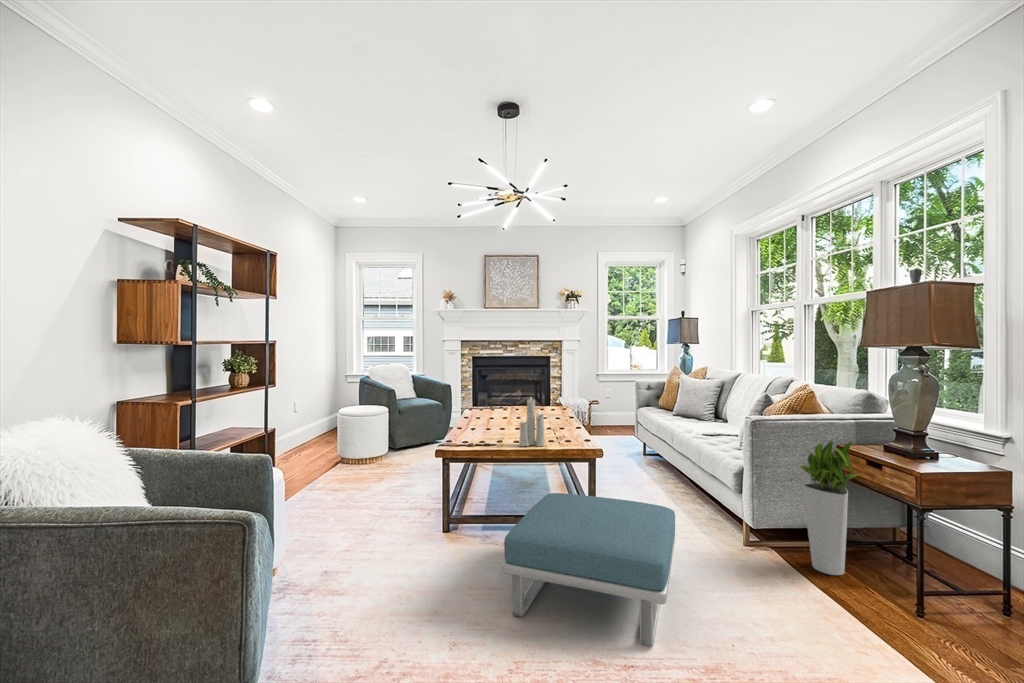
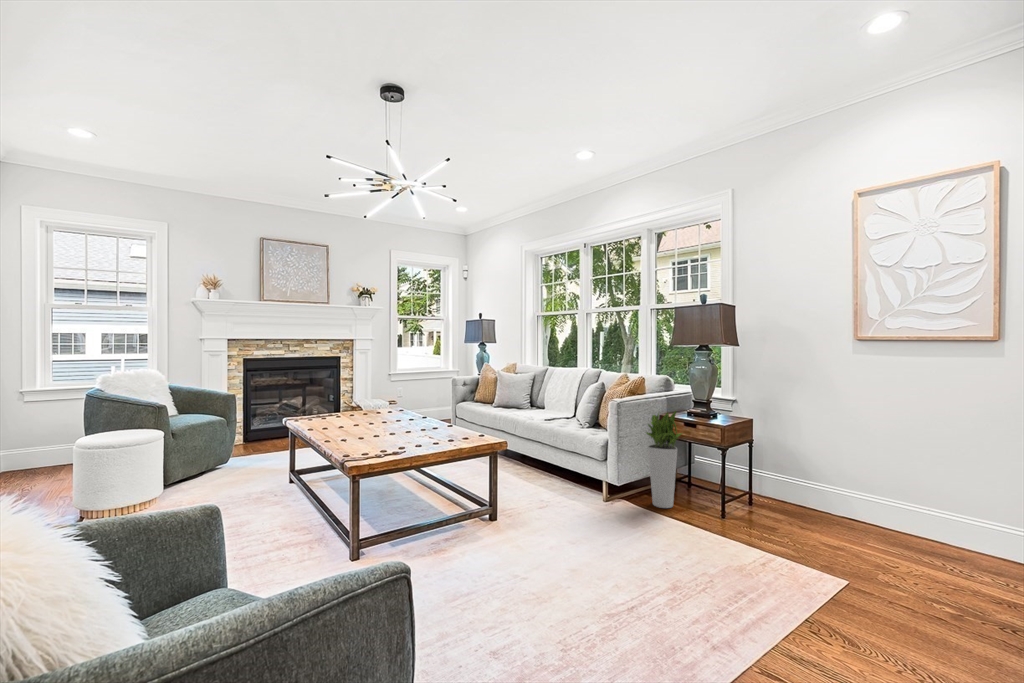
candle: present [519,399,545,446] -> none [431,391,455,450]
footstool: present [502,493,675,647] -> none [477,481,644,612]

